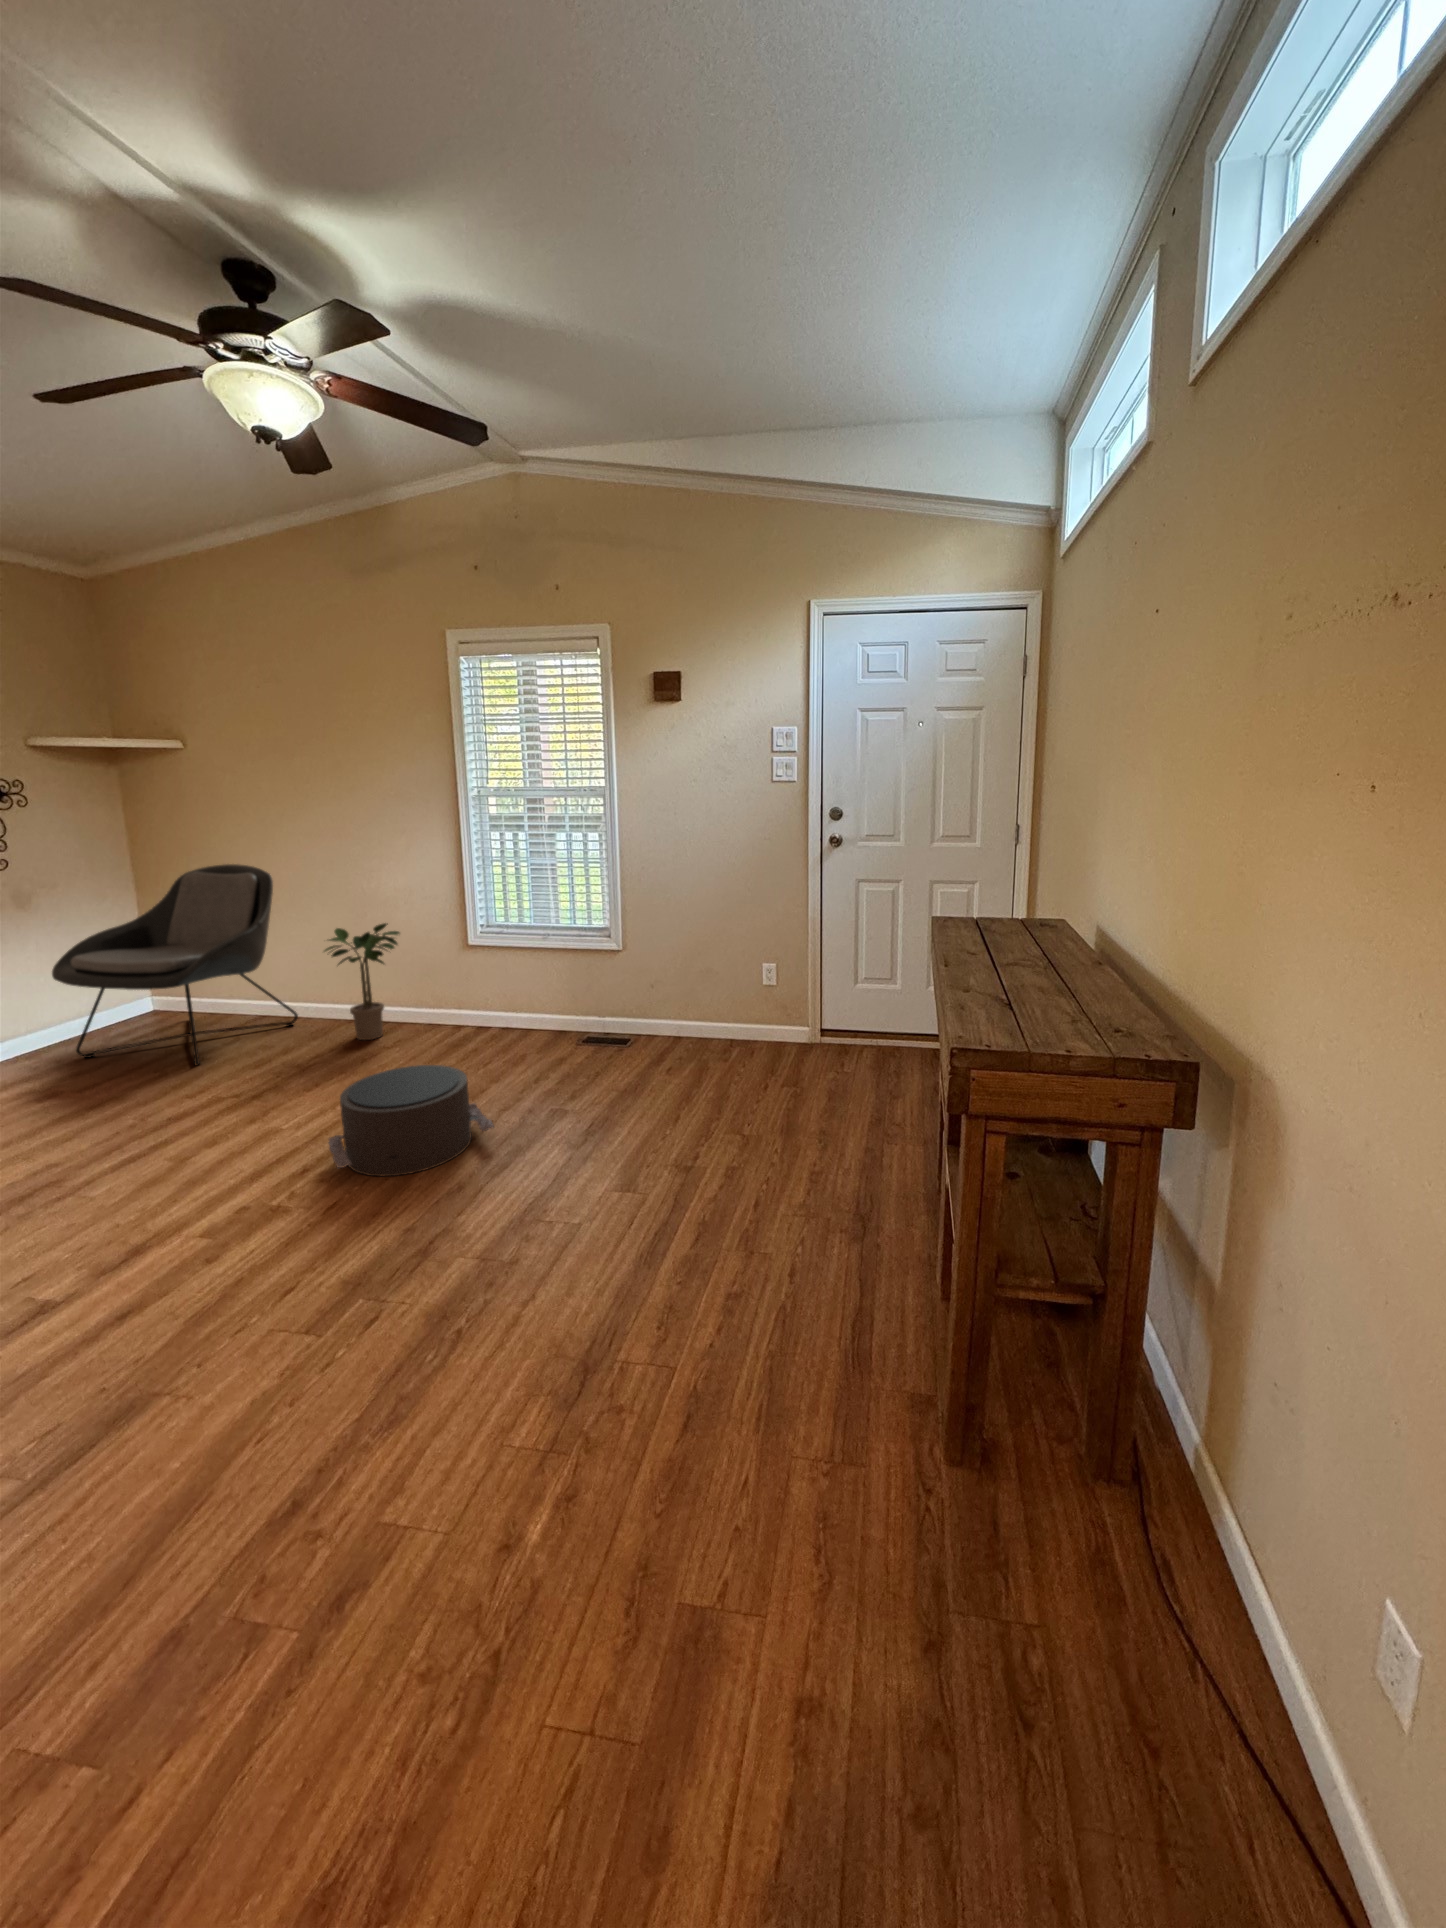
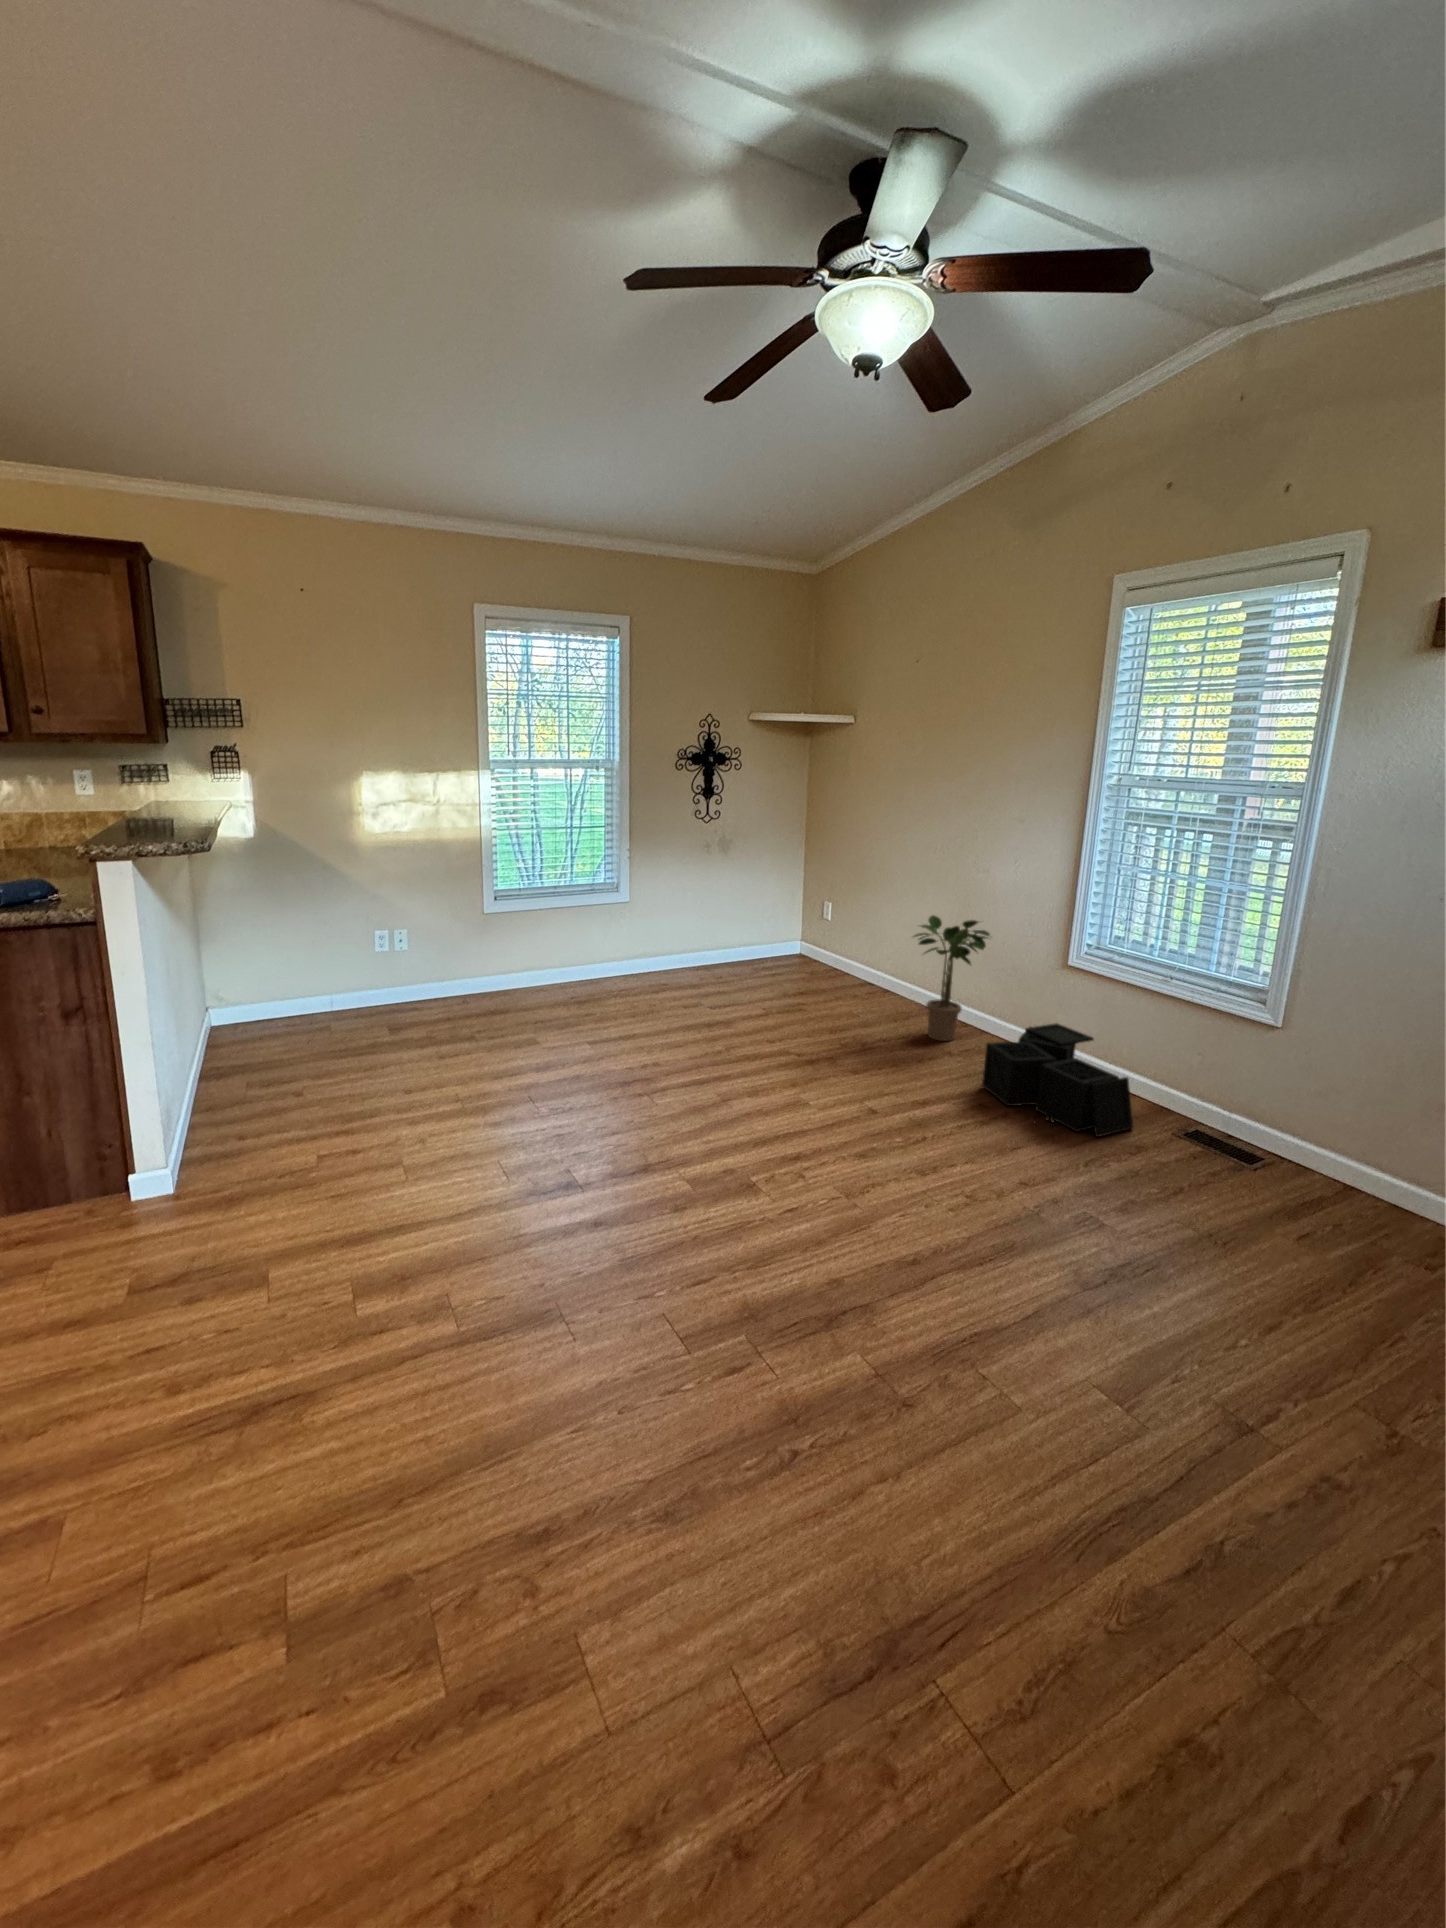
lounge chair: present [52,864,298,1066] -> none [723,835,893,1015]
storage bin: none [428,992,551,1069] -> present [982,1023,1133,1137]
pouf: present [329,1065,494,1176] -> none [810,1086,990,1222]

